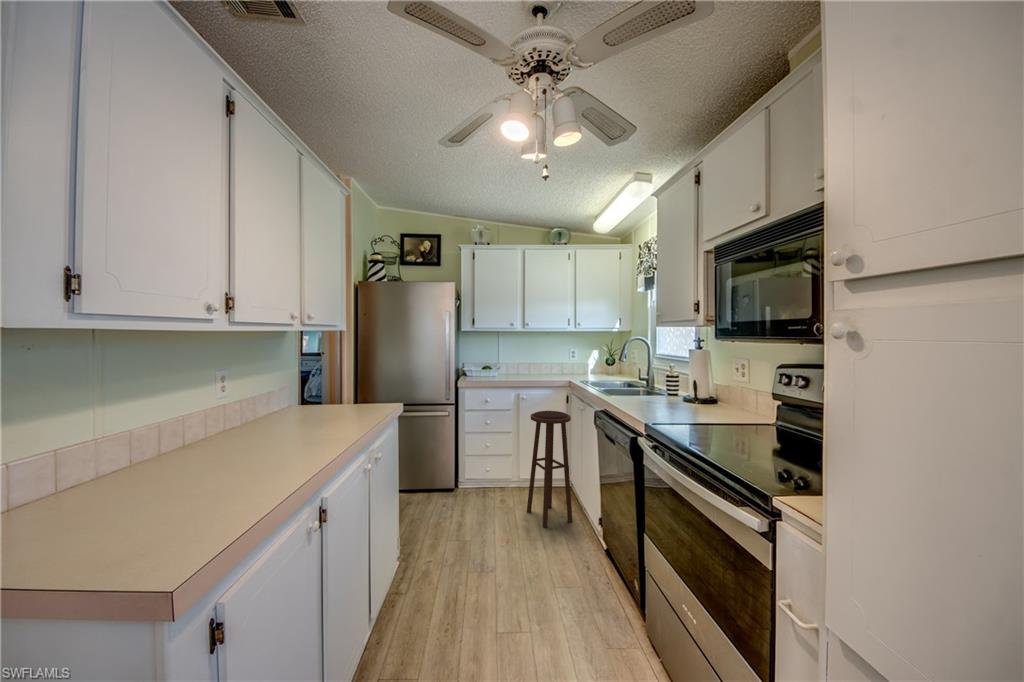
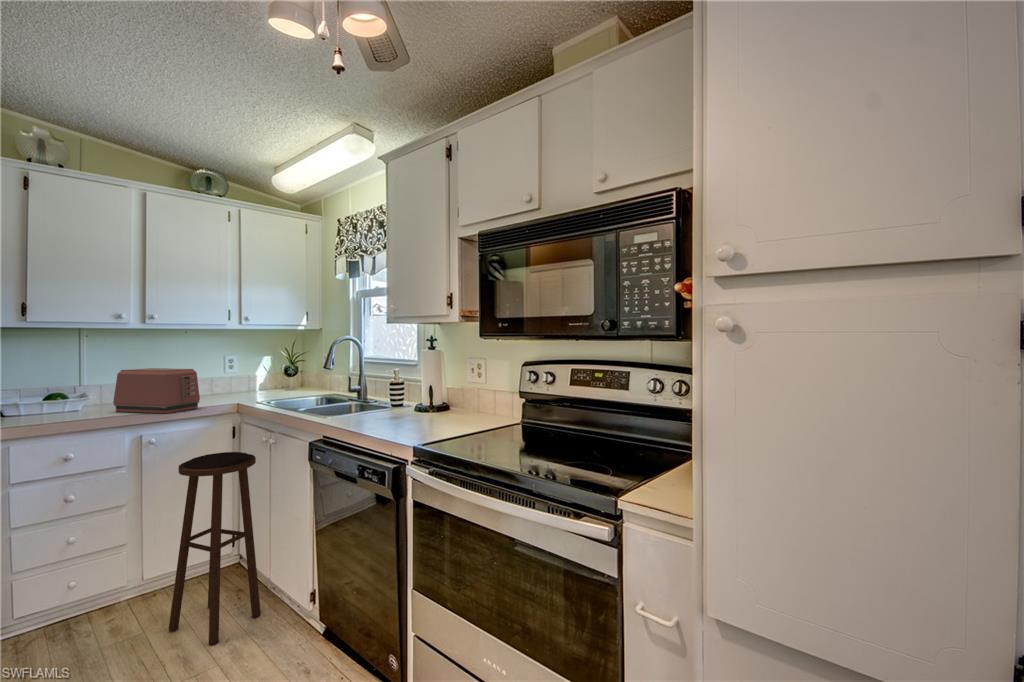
toaster: none [509,355,548,383] -> present [113,368,200,413]

